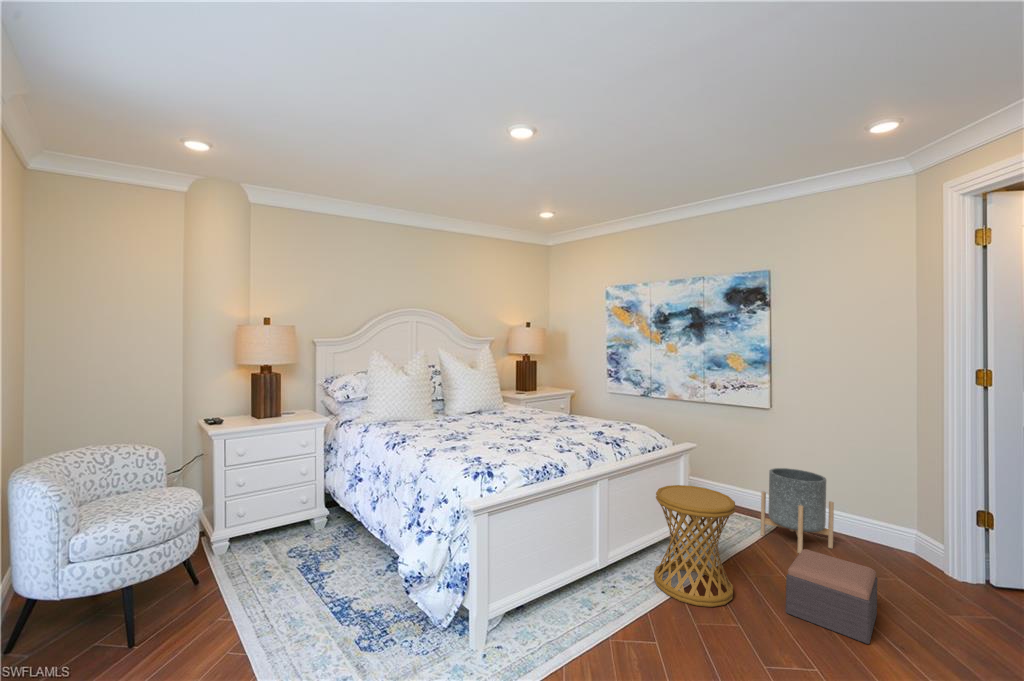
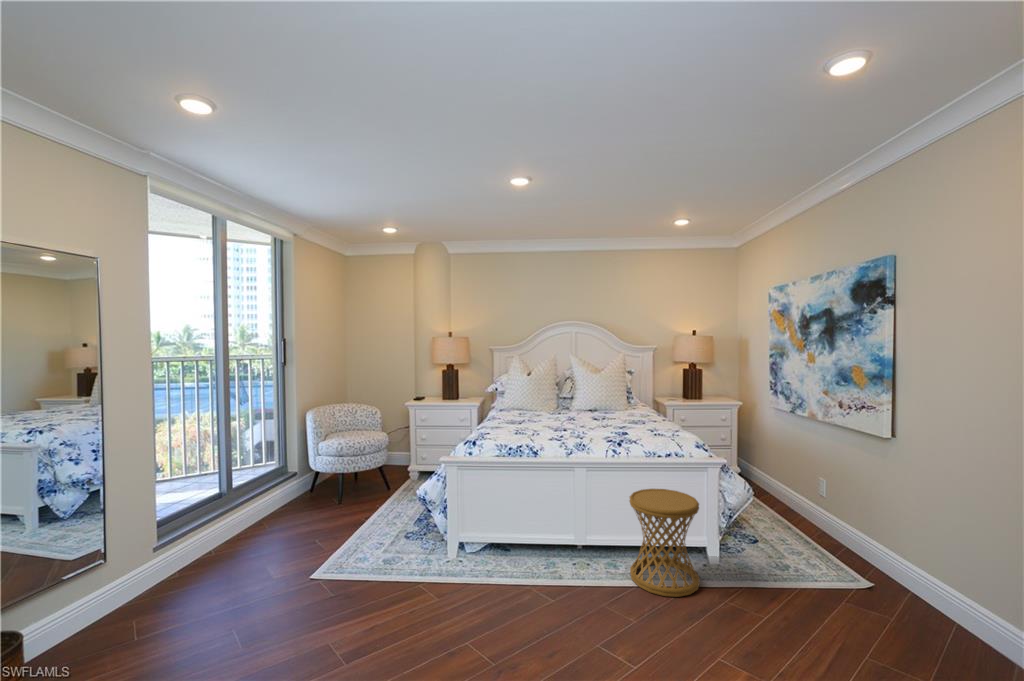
planter: present [761,468,834,553] -> none [844,509,927,625]
footstool: present [786,549,878,644] -> none [708,579,810,666]

